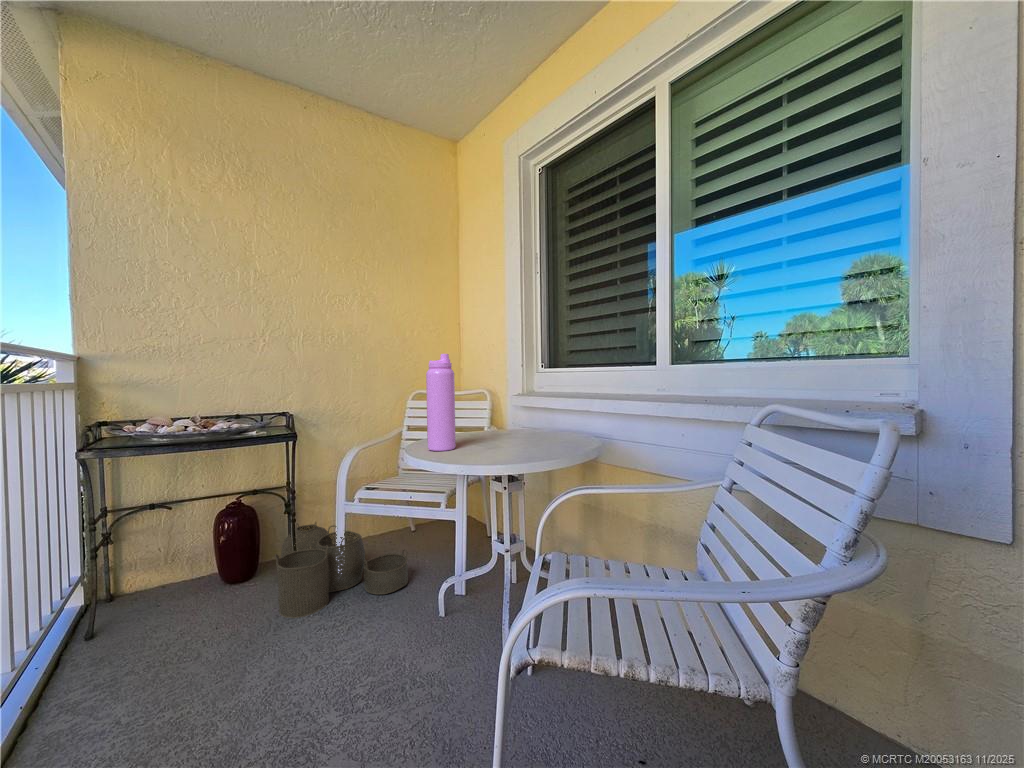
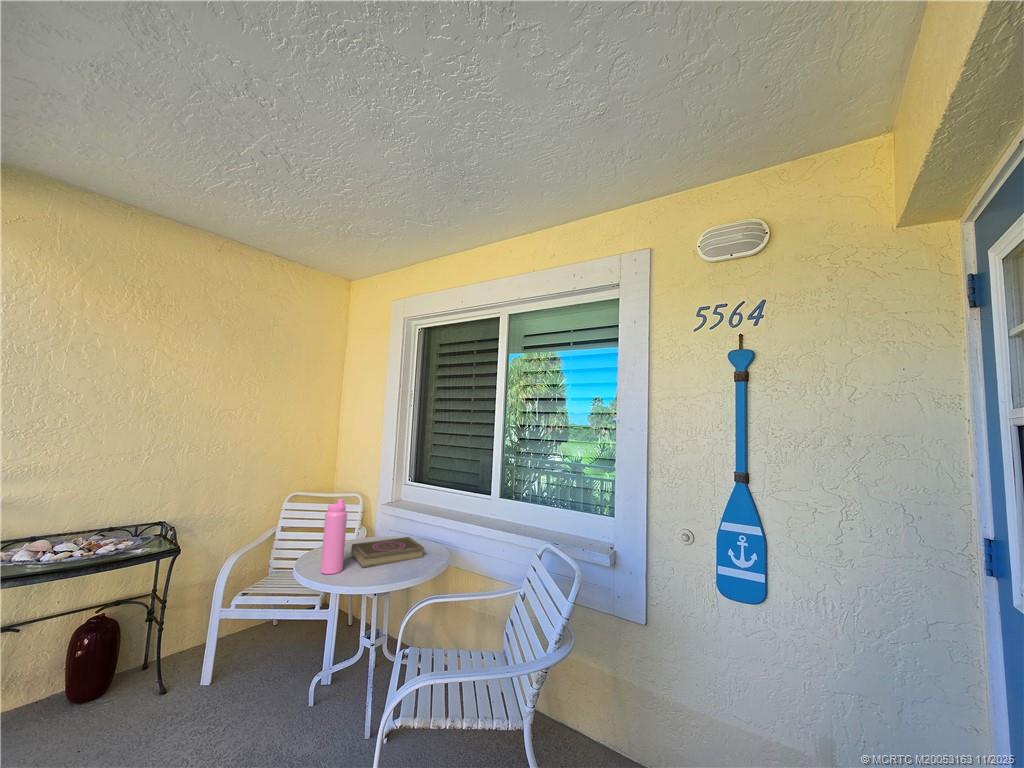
book: none [470,421,565,447] -> present [351,537,425,568]
woven basket: present [275,523,408,618] -> none [136,627,278,731]

